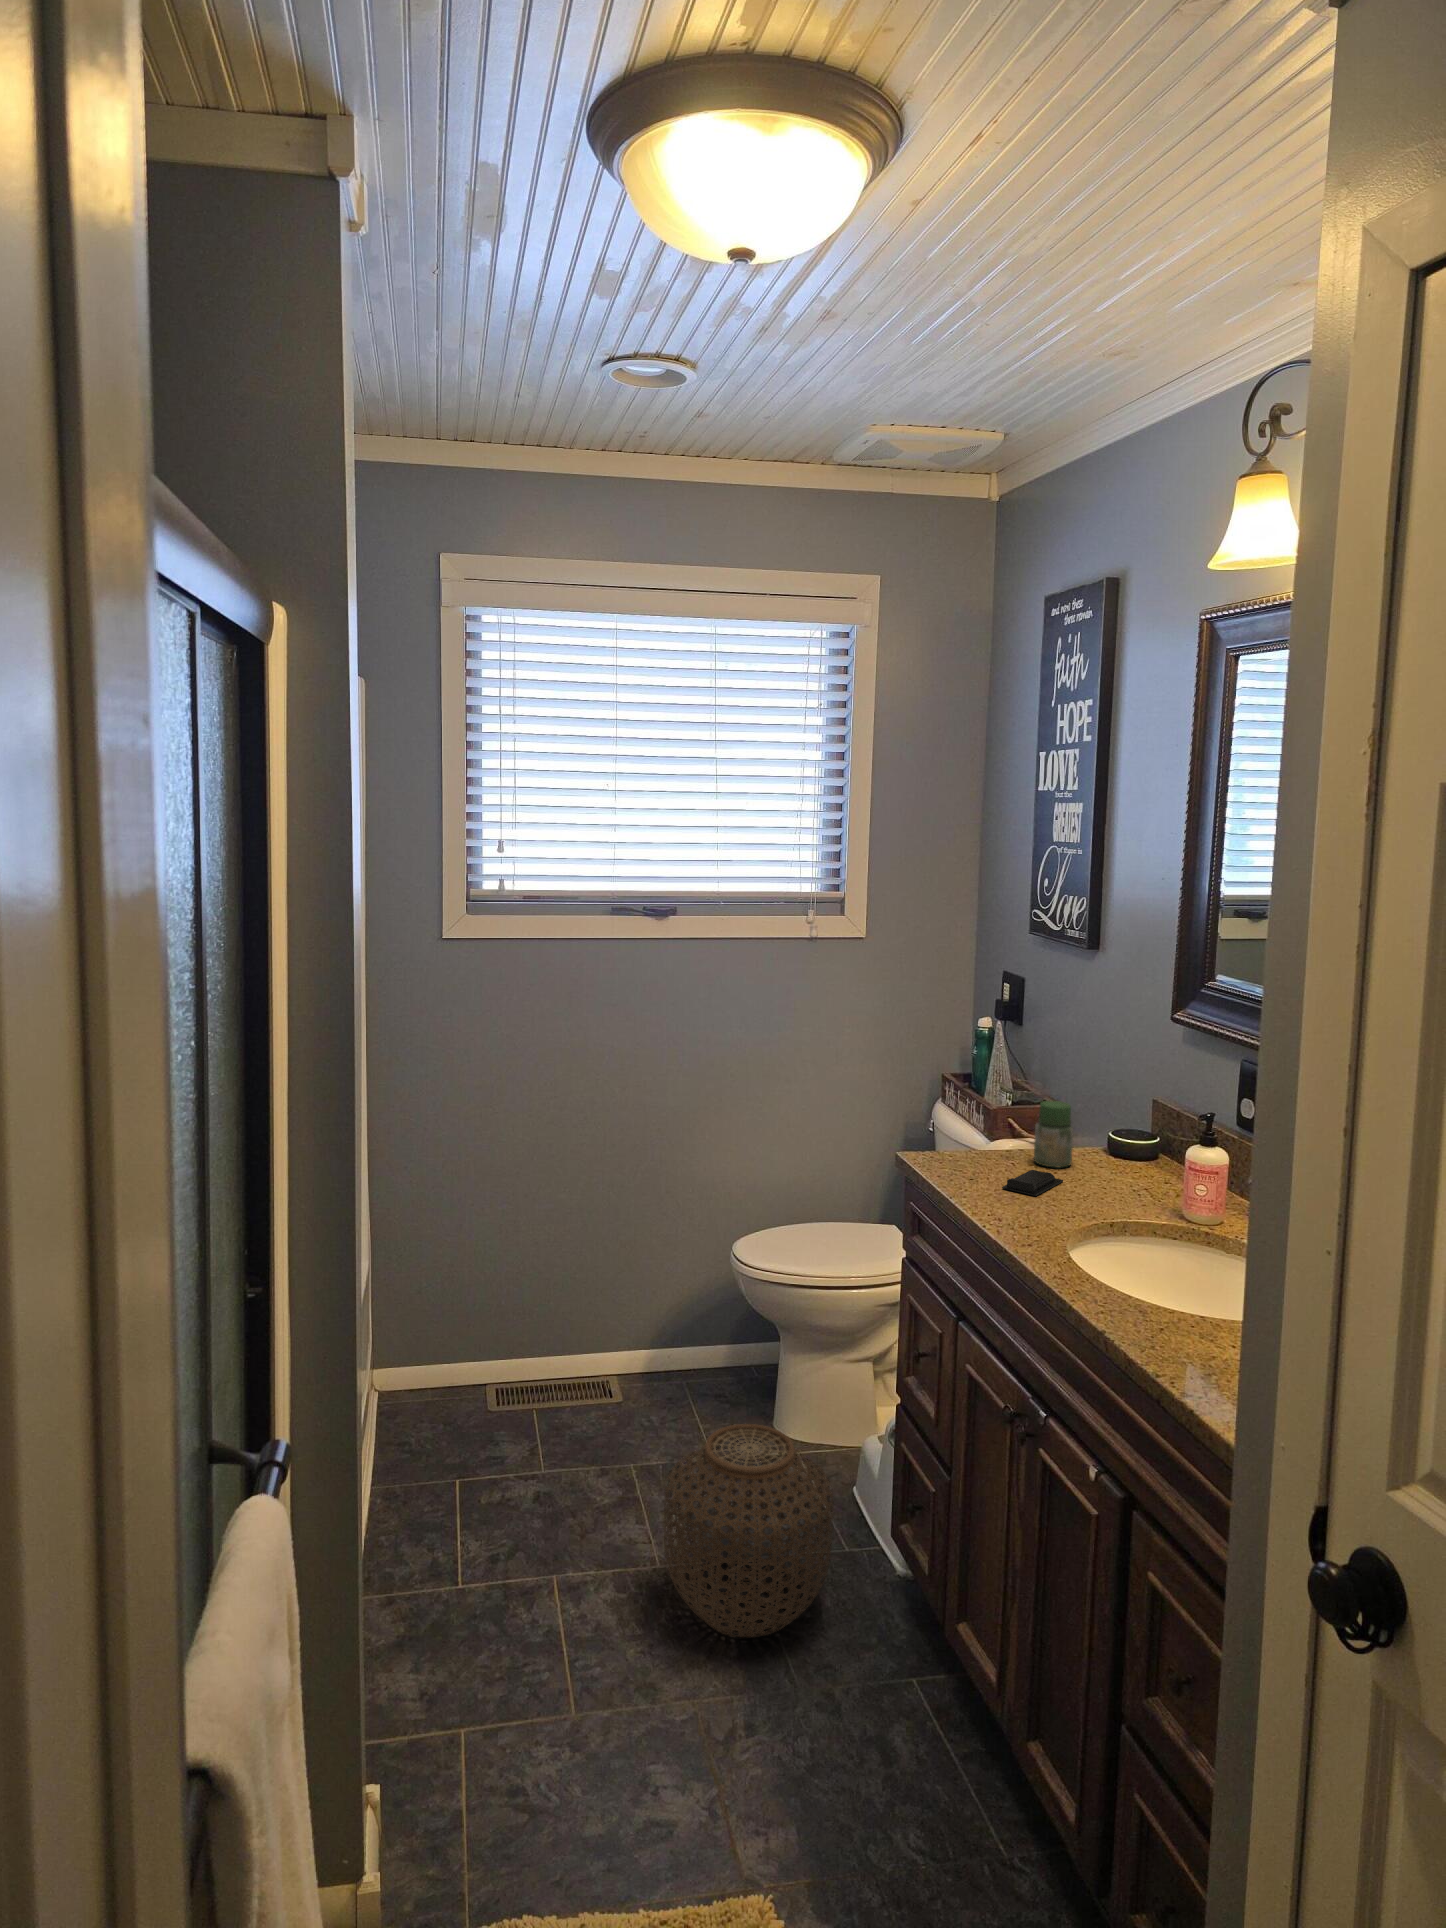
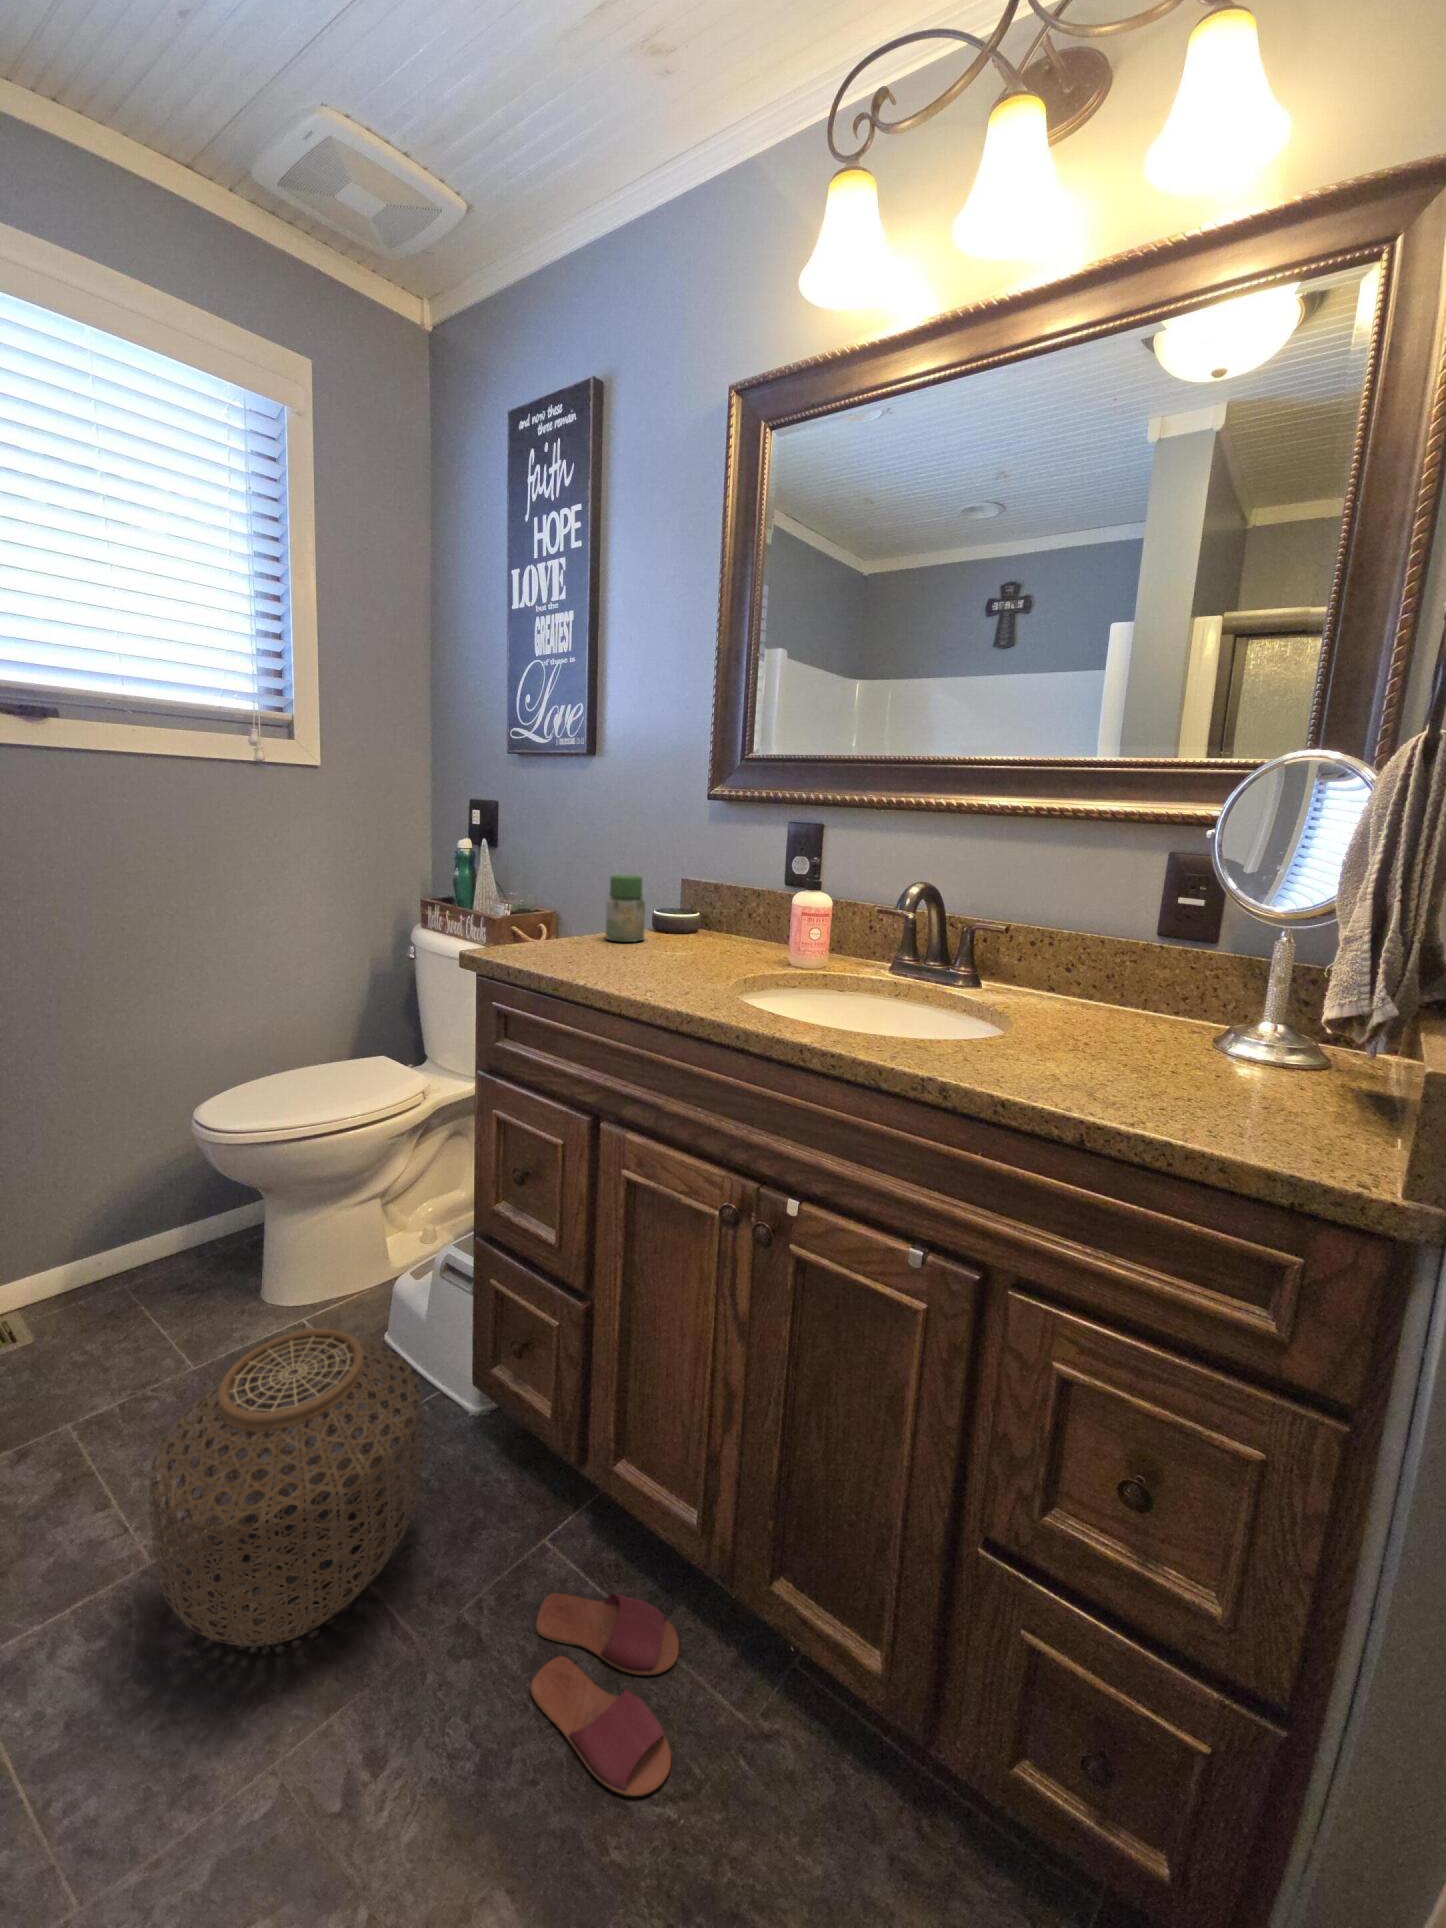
soap bar: present [1002,1170,1063,1196] -> none [610,942,657,963]
slippers: none [860,1703,979,1837] -> present [530,1593,679,1796]

